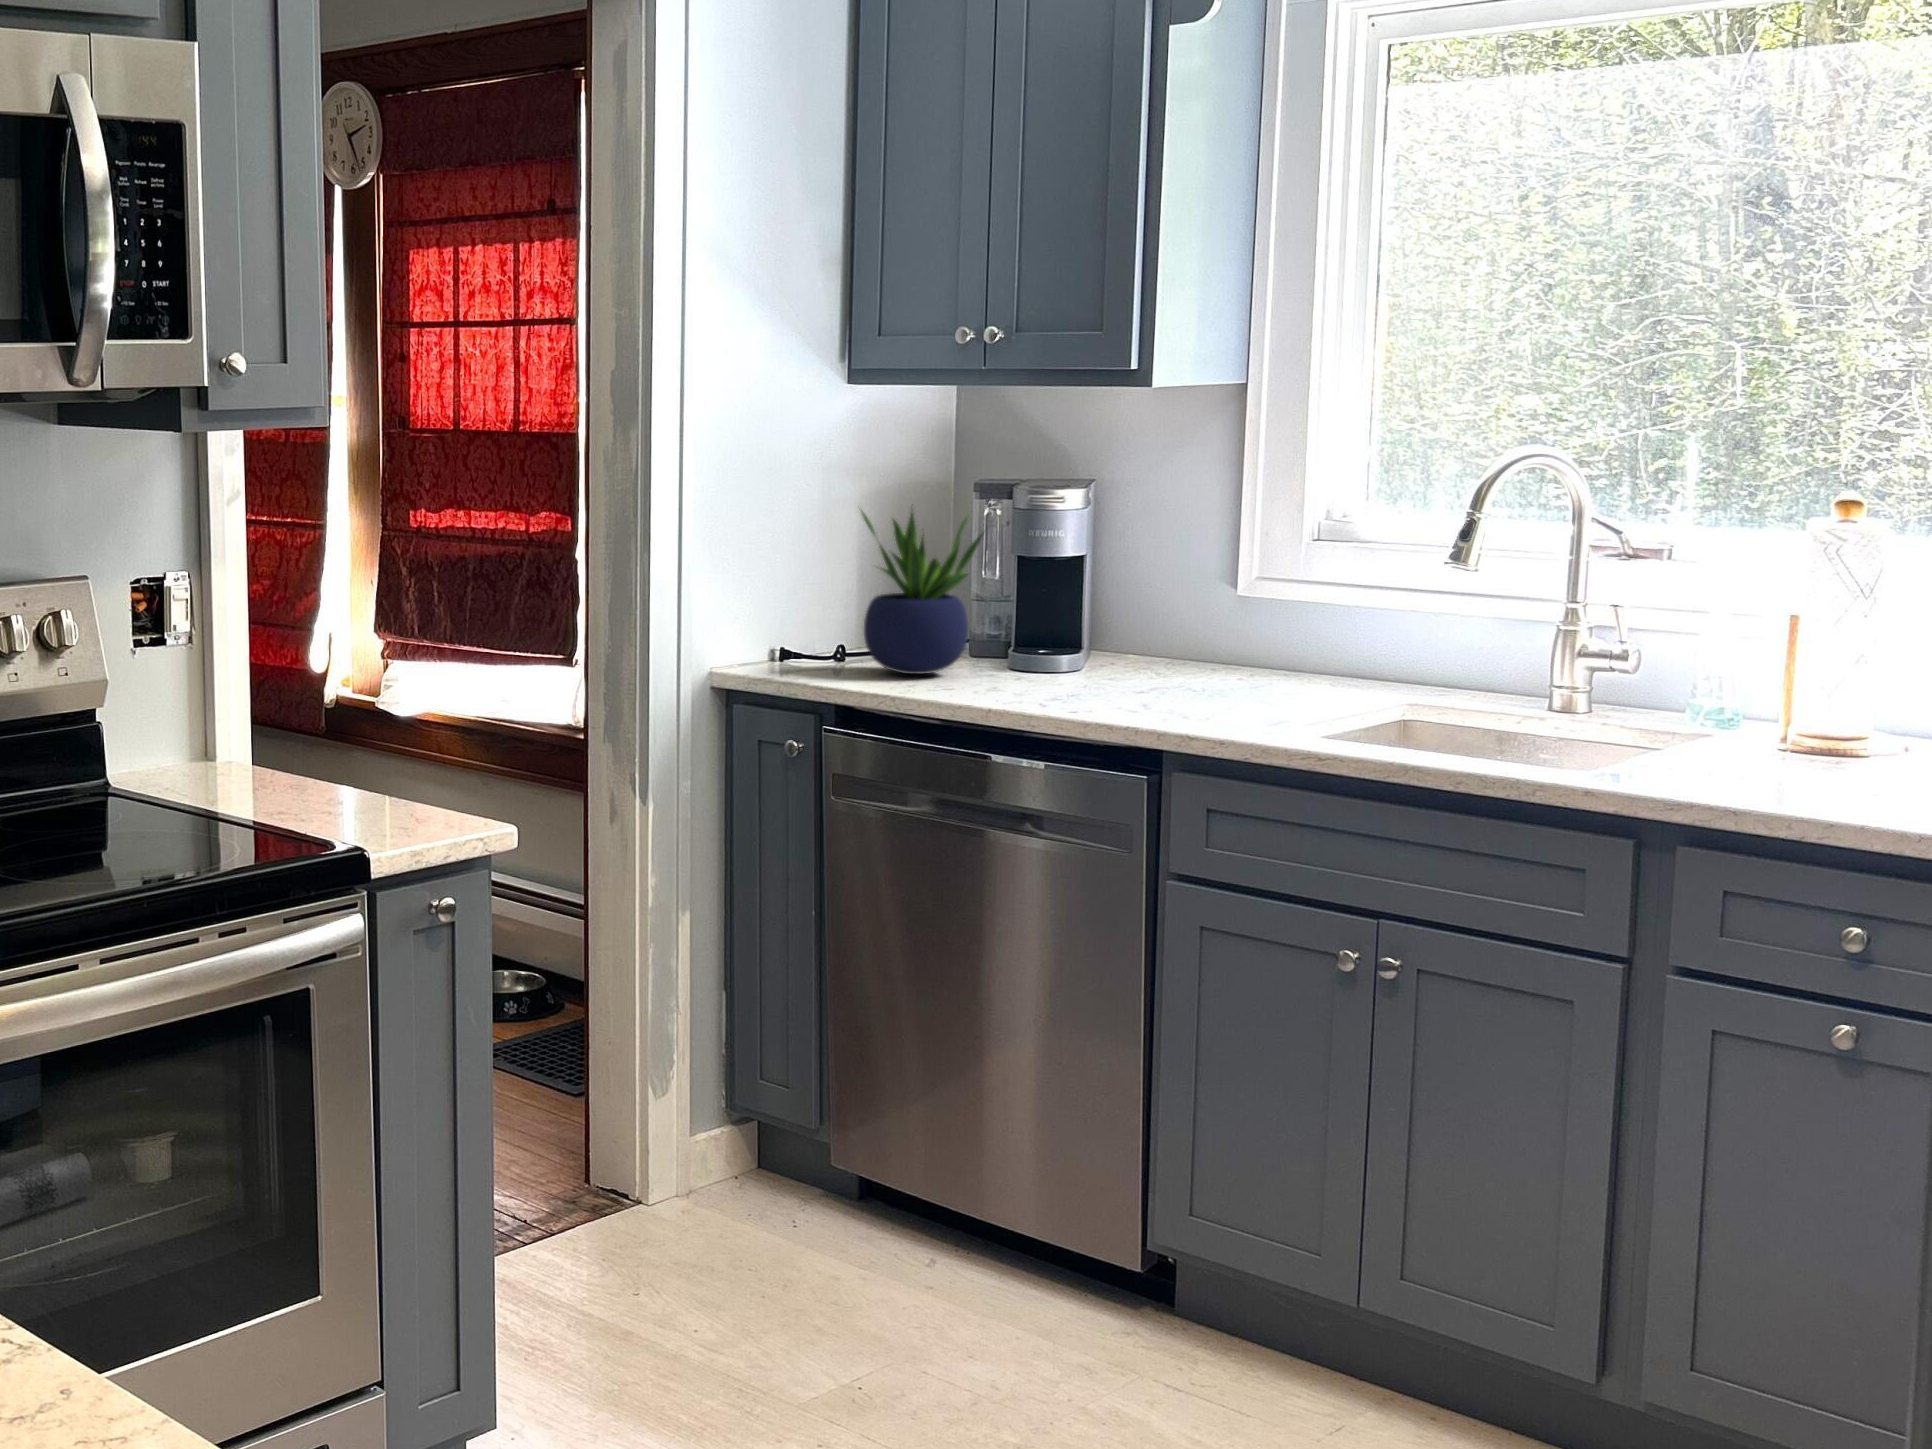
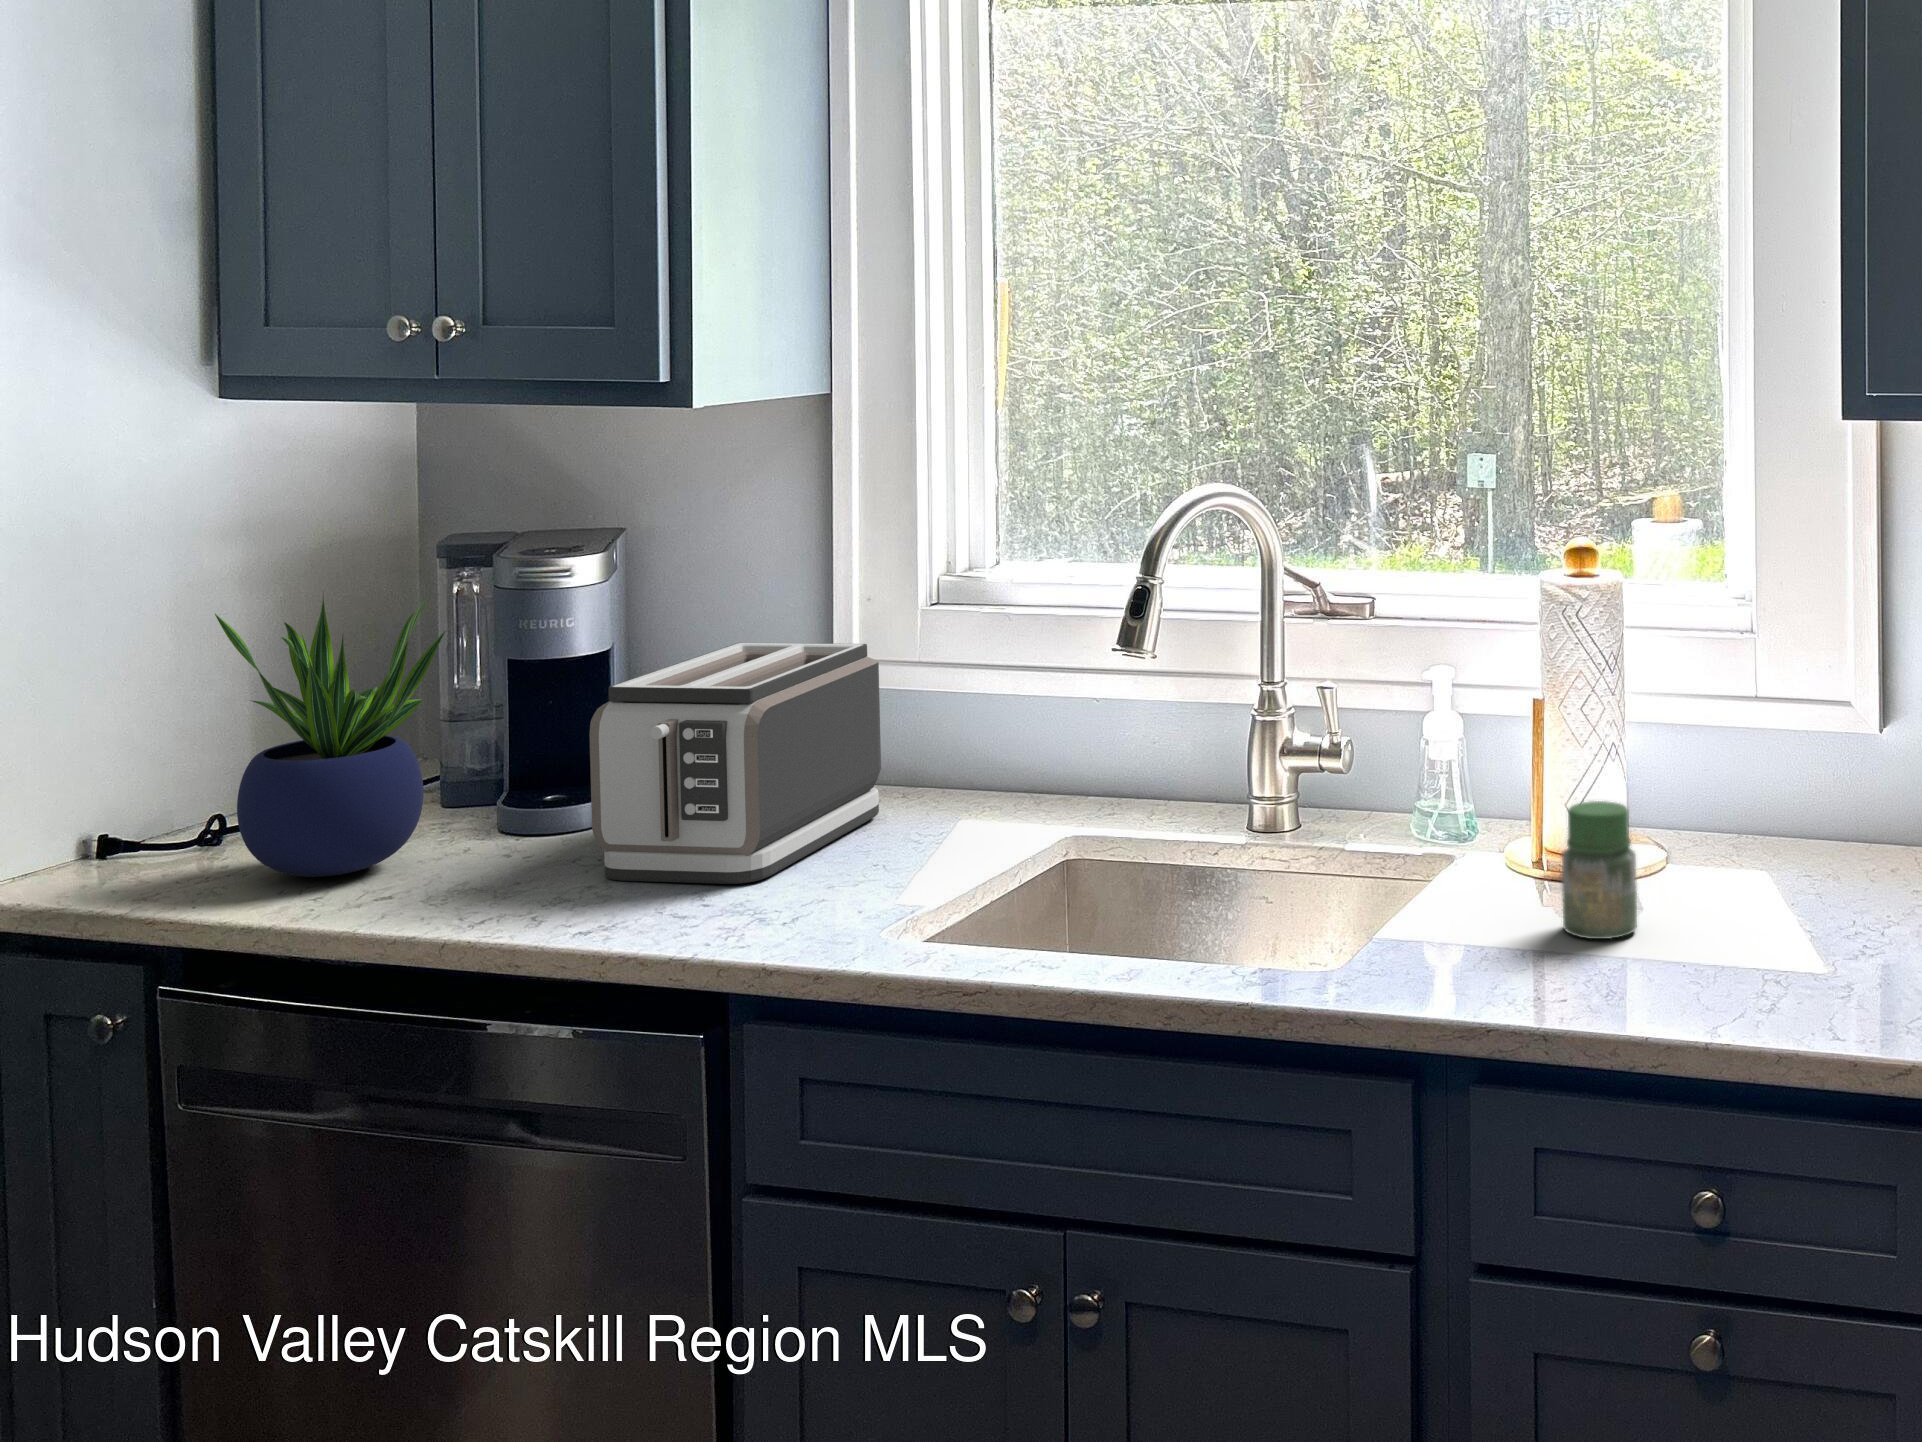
toaster: none [1074,556,1269,700] -> present [590,643,881,884]
jar: none [1792,682,1862,781] -> present [1562,801,1637,939]

